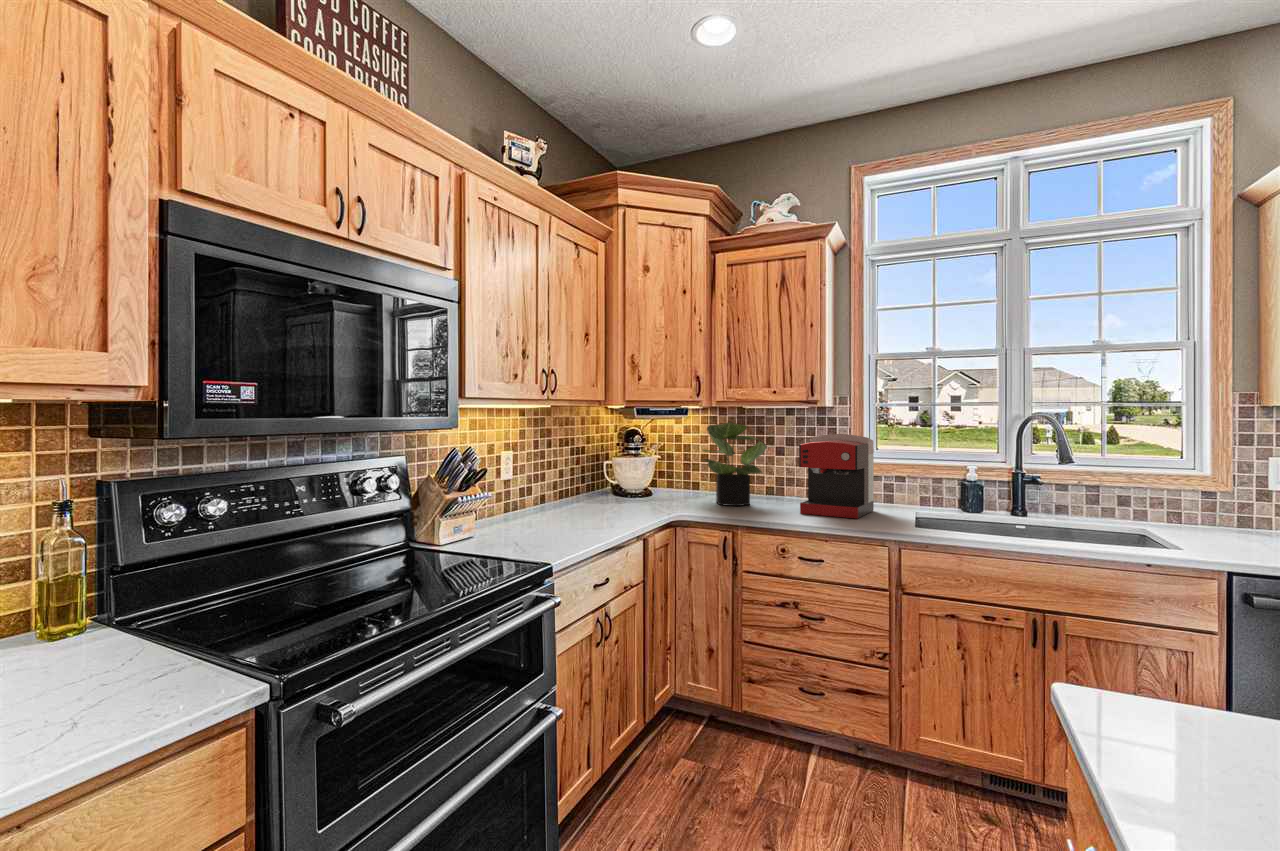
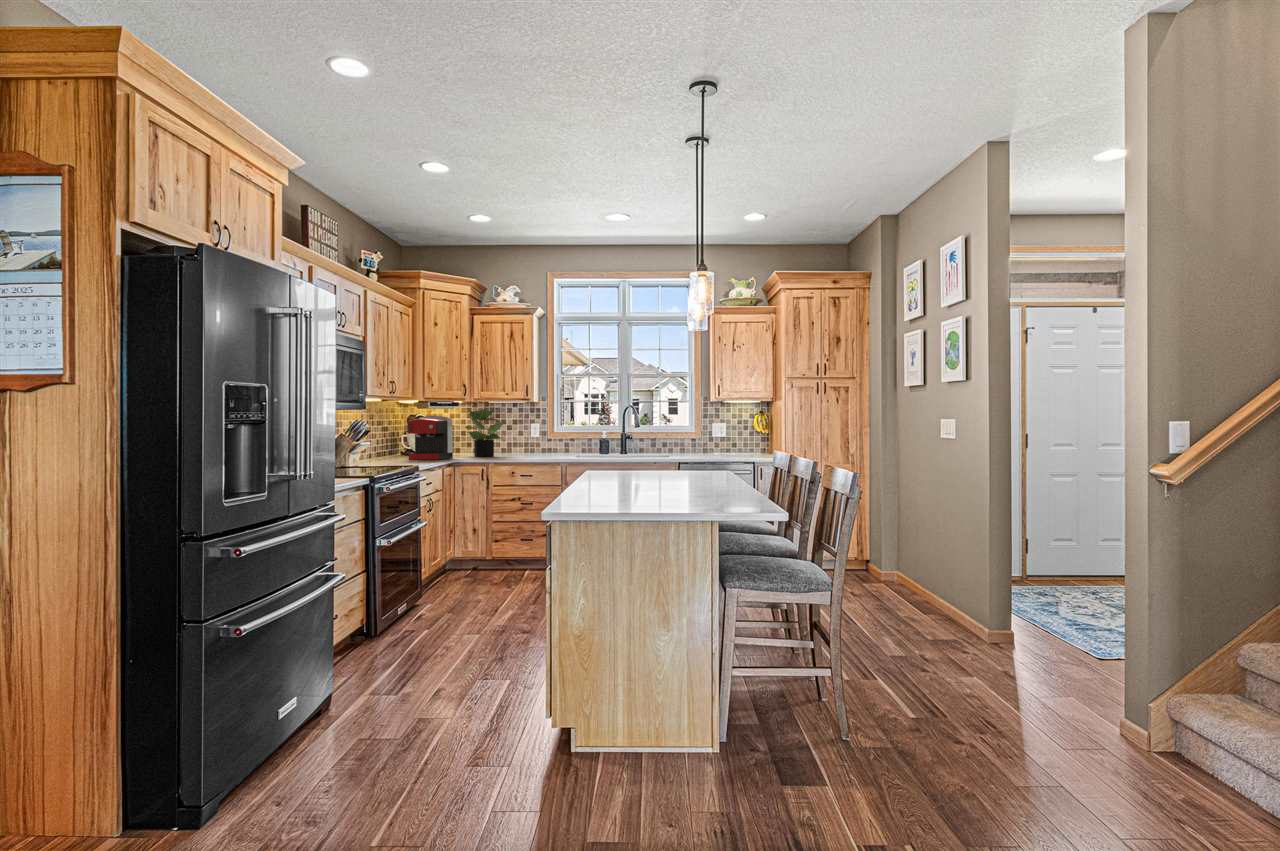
coffee maker: present [799,434,874,518] -> present [408,416,453,460]

